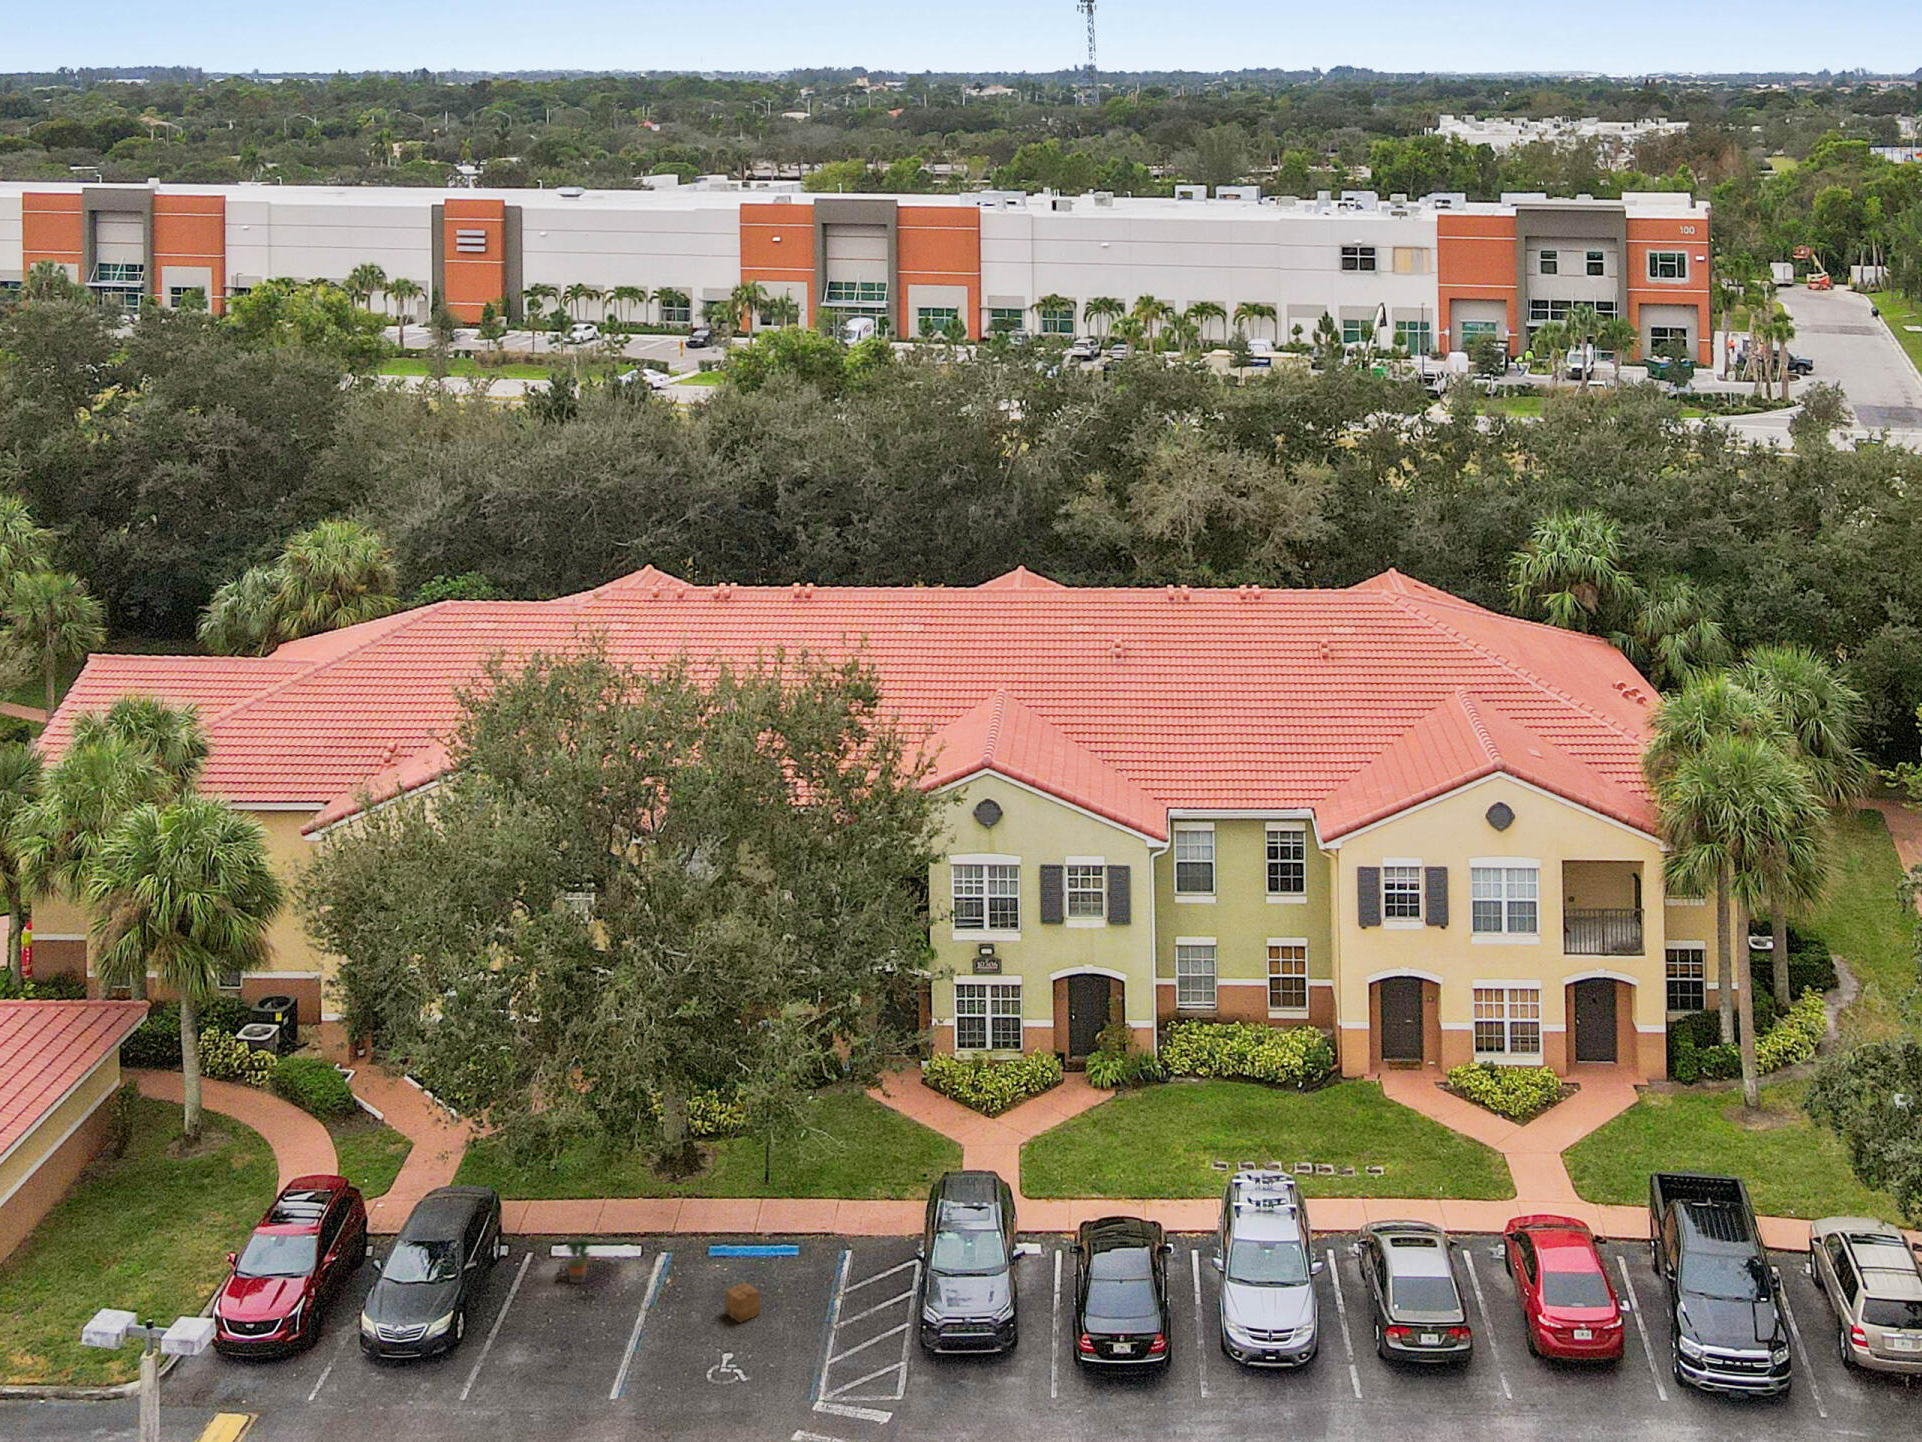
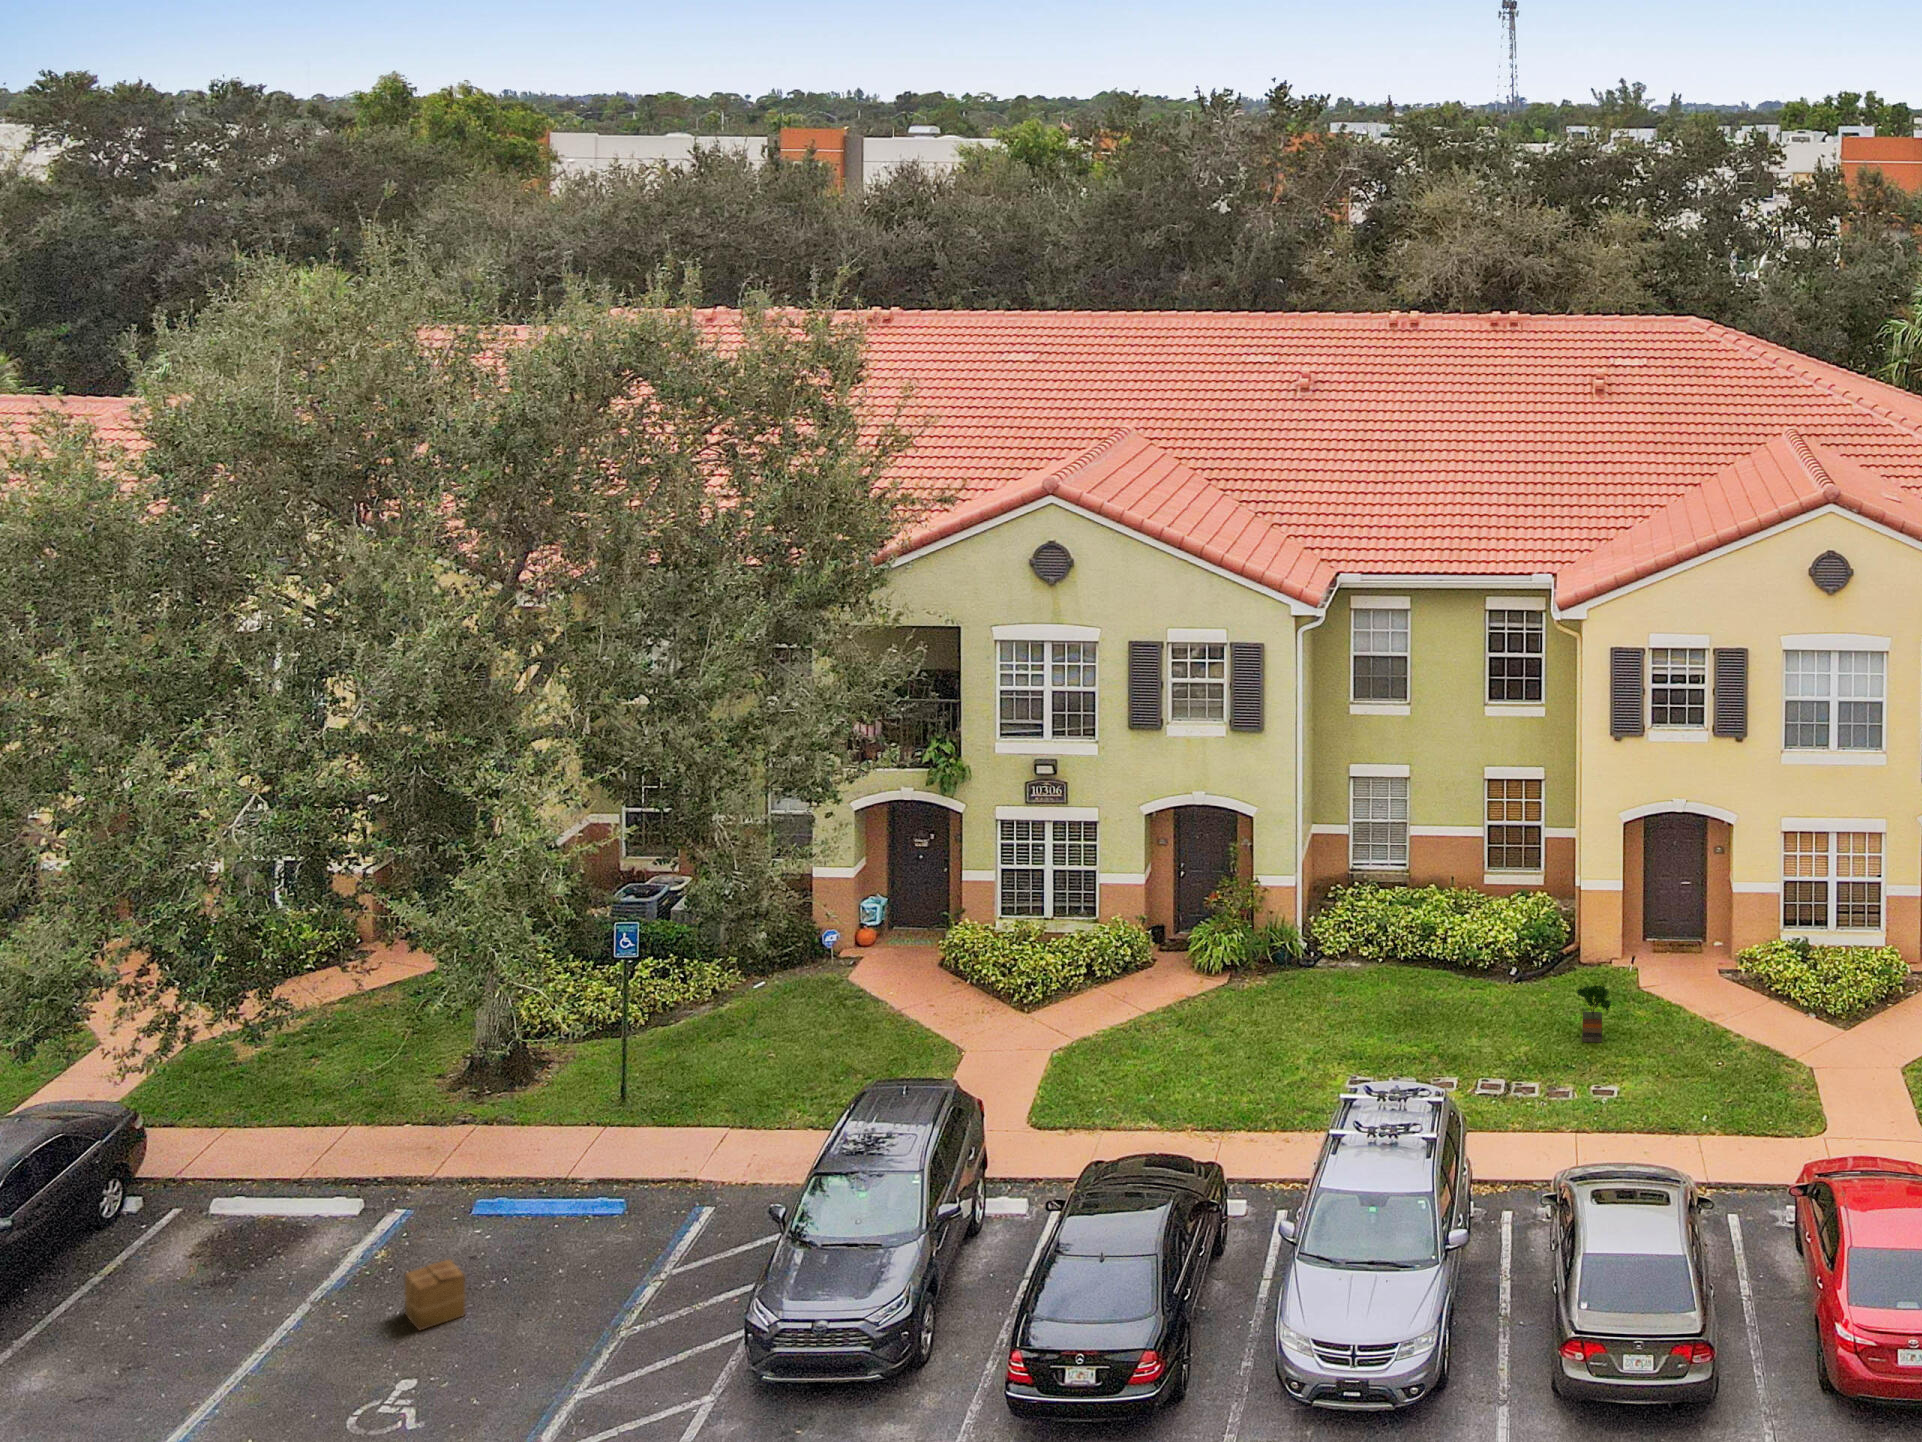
potted tree: present [567,1240,591,1283] -> present [1577,985,1611,1042]

